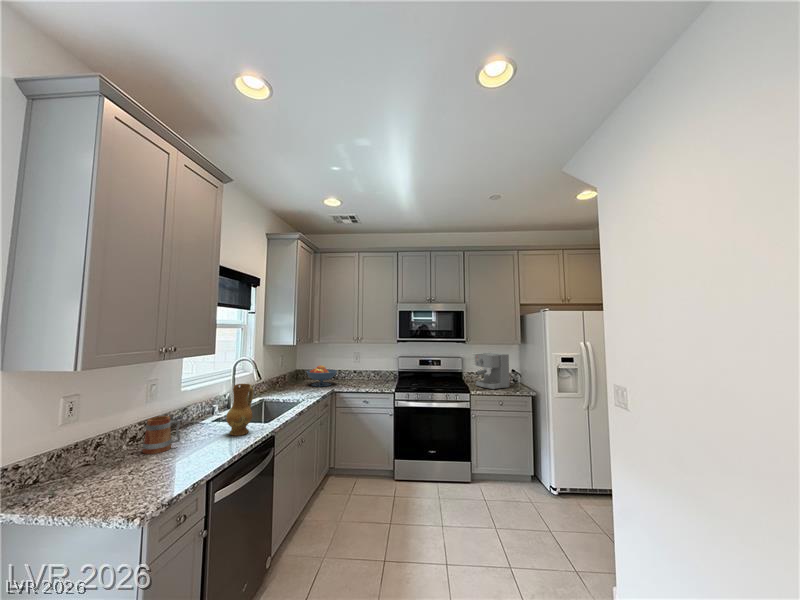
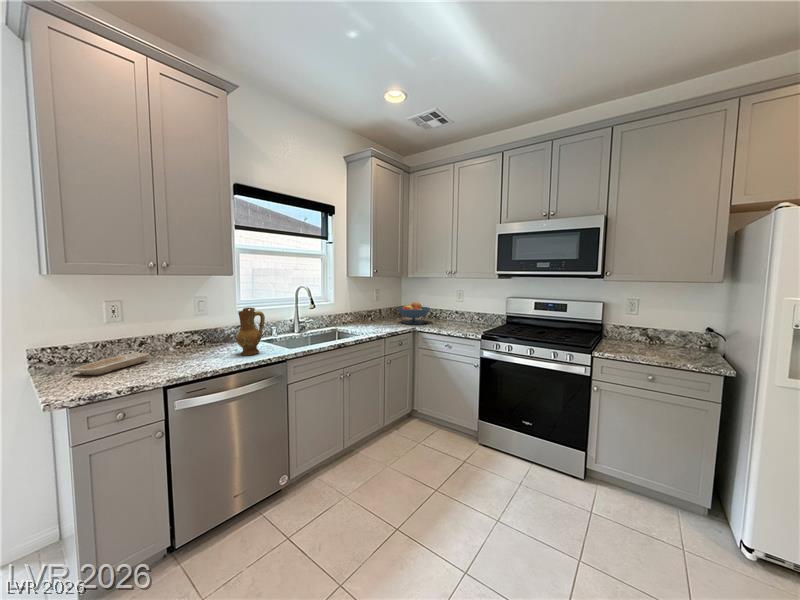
coffee maker: present [475,353,509,390] -> none [605,295,681,355]
mug: present [143,416,180,454] -> none [169,328,195,357]
tray: none [85,453,143,492] -> present [74,353,150,375]

